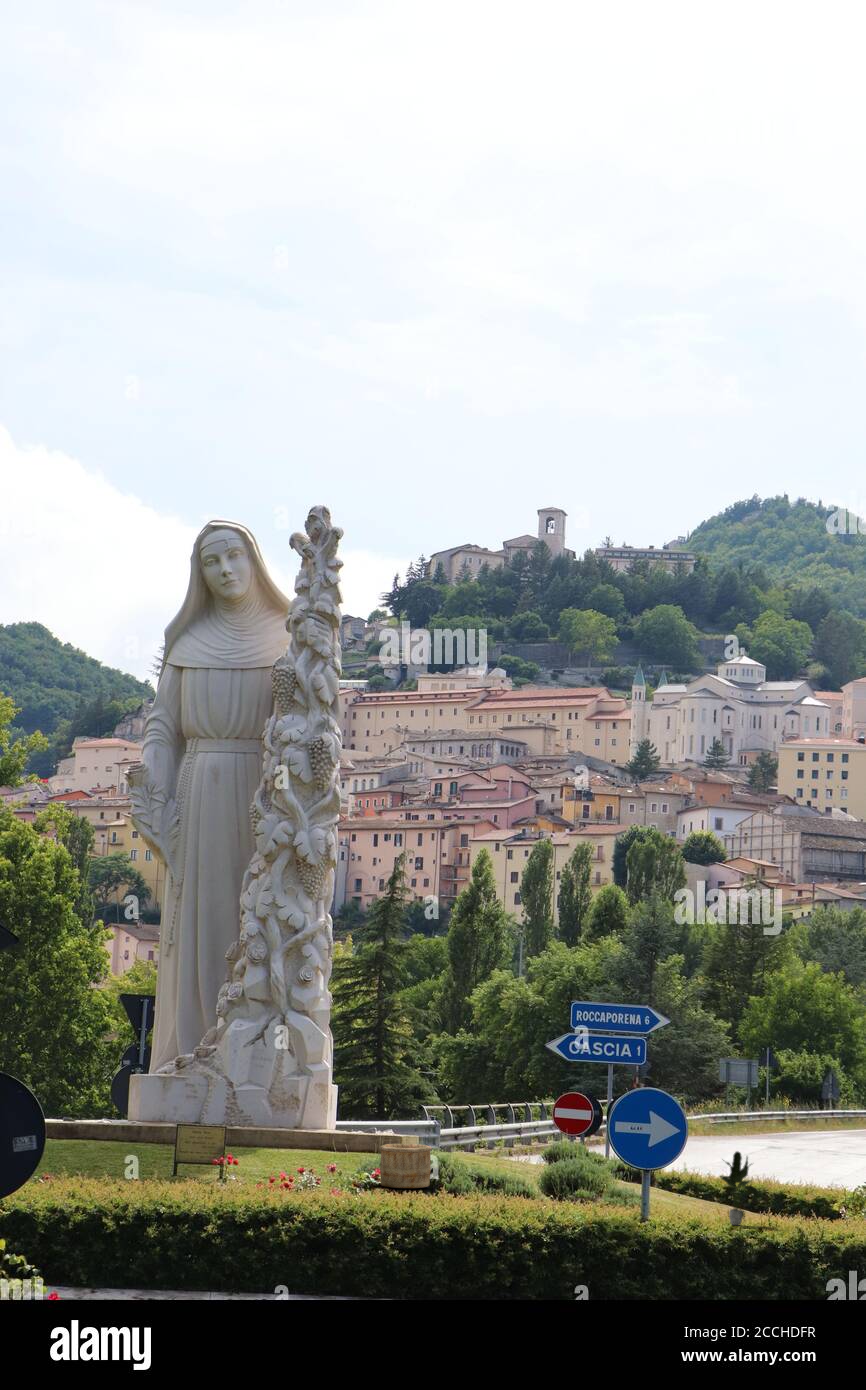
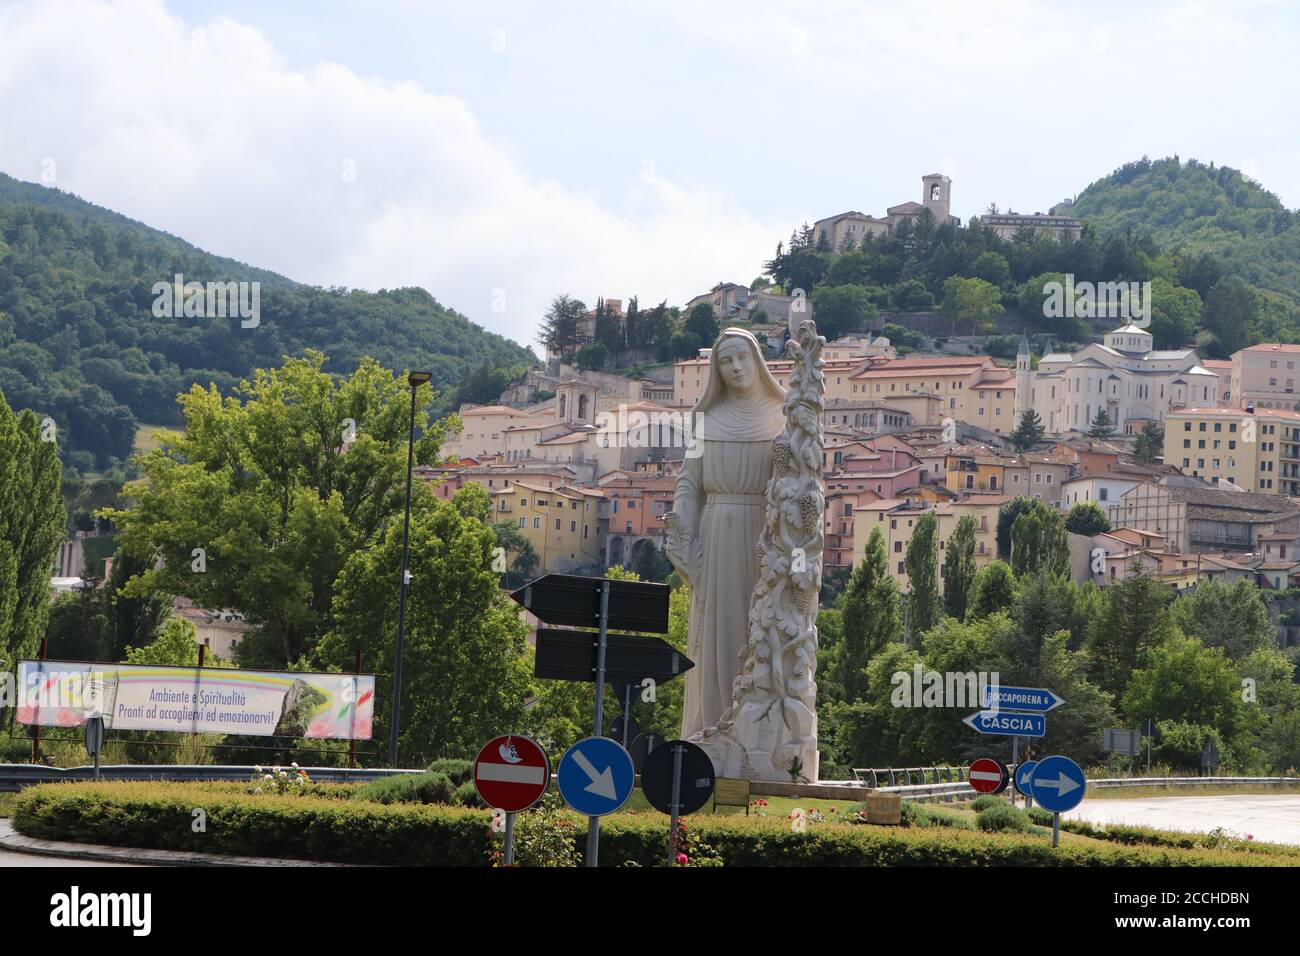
potted plant: present [720,1152,762,1225] -> present [787,755,810,799]

